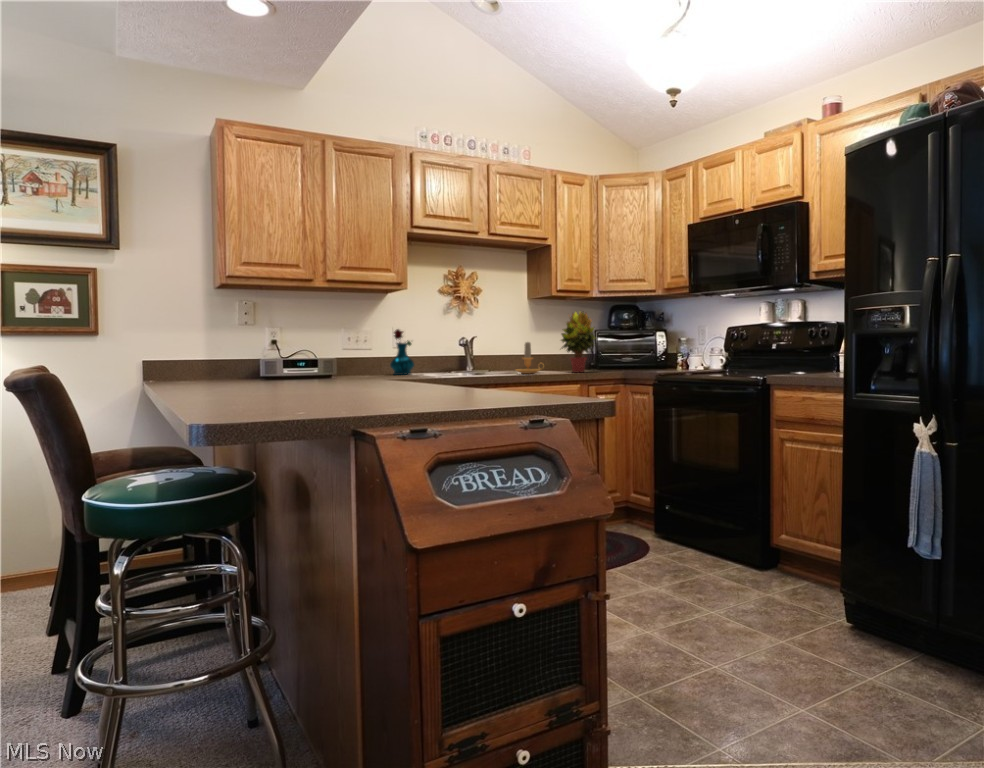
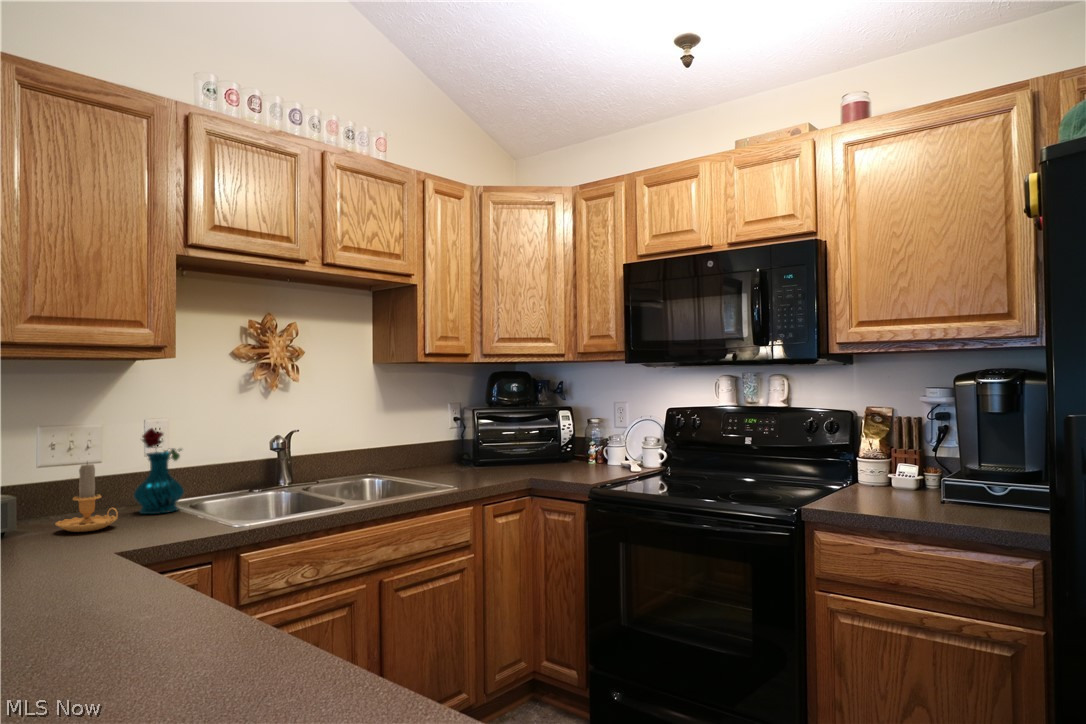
potted plant: present [561,312,596,372] -> none [438,389,499,487]
candle: present [516,342,540,374] -> present [56,464,118,532]

